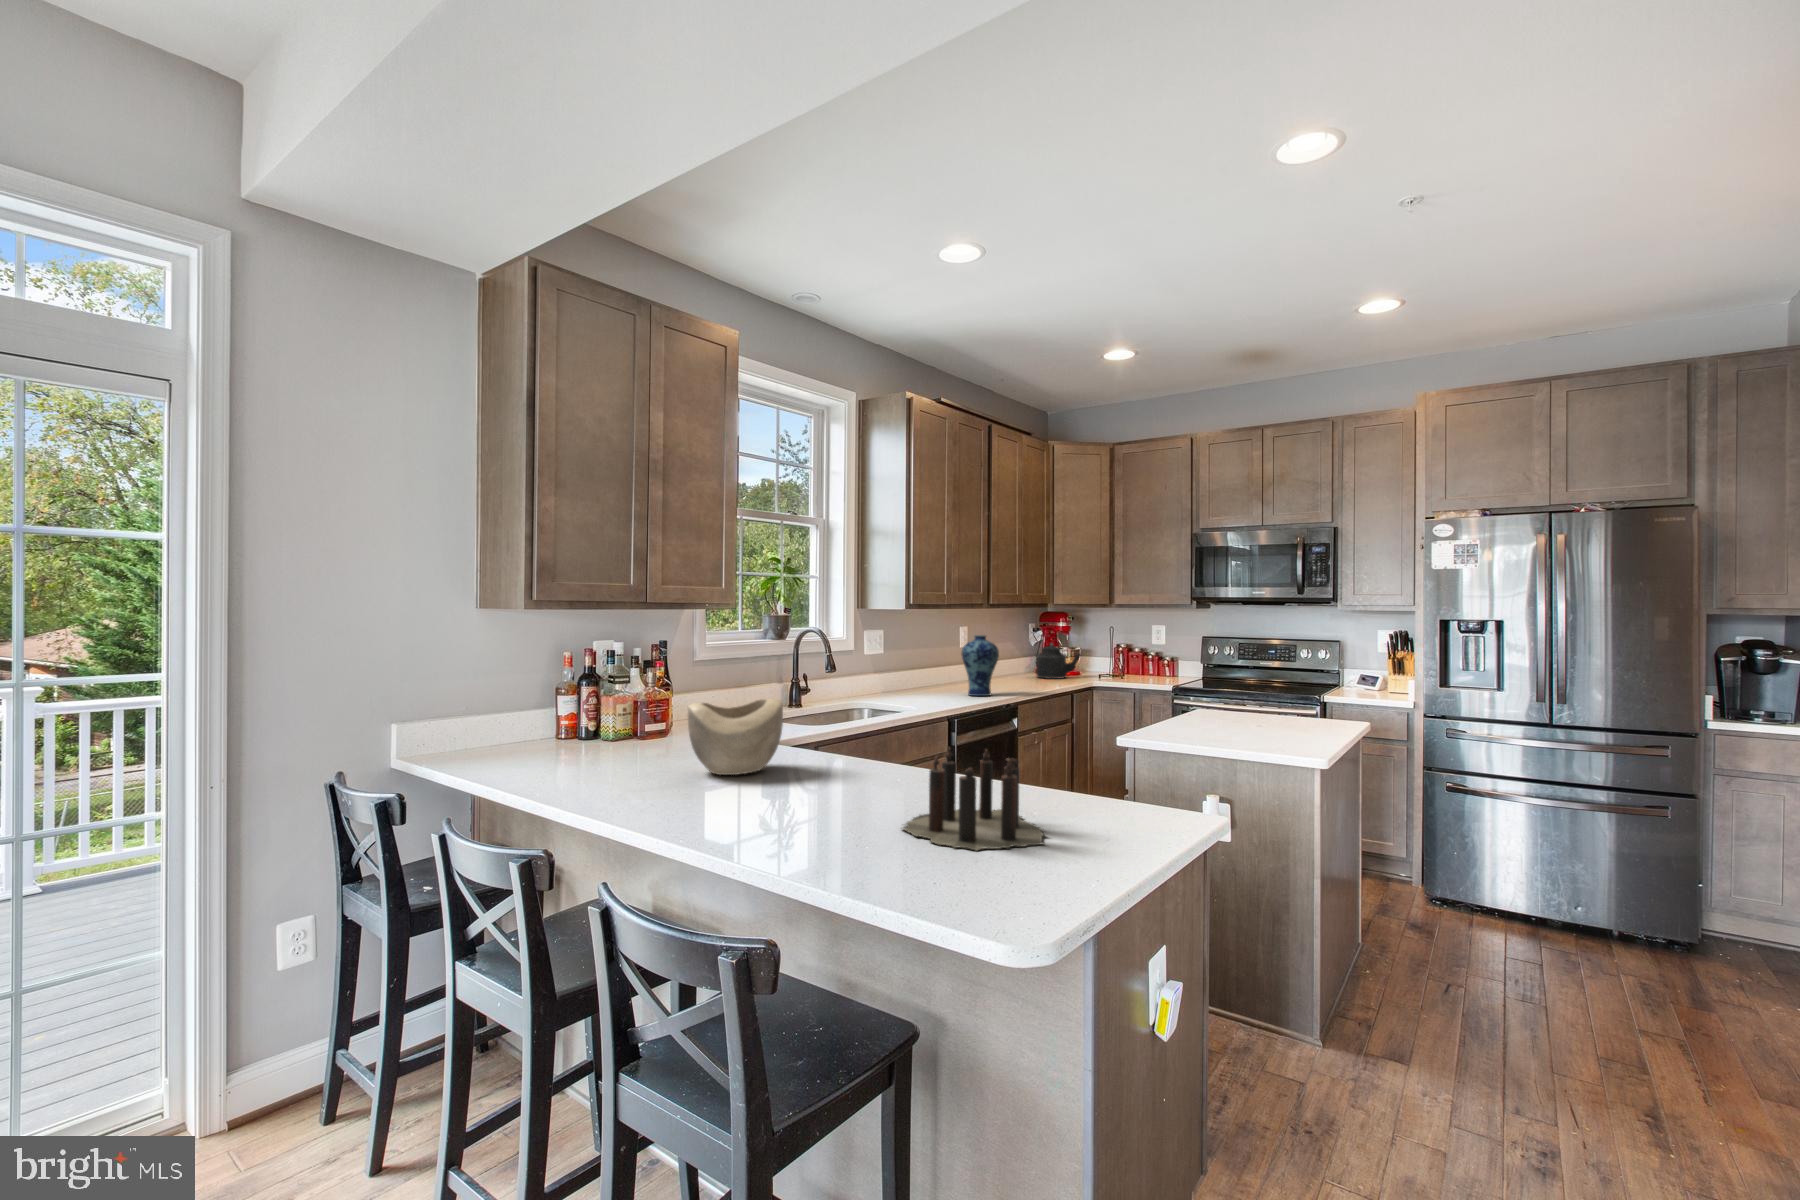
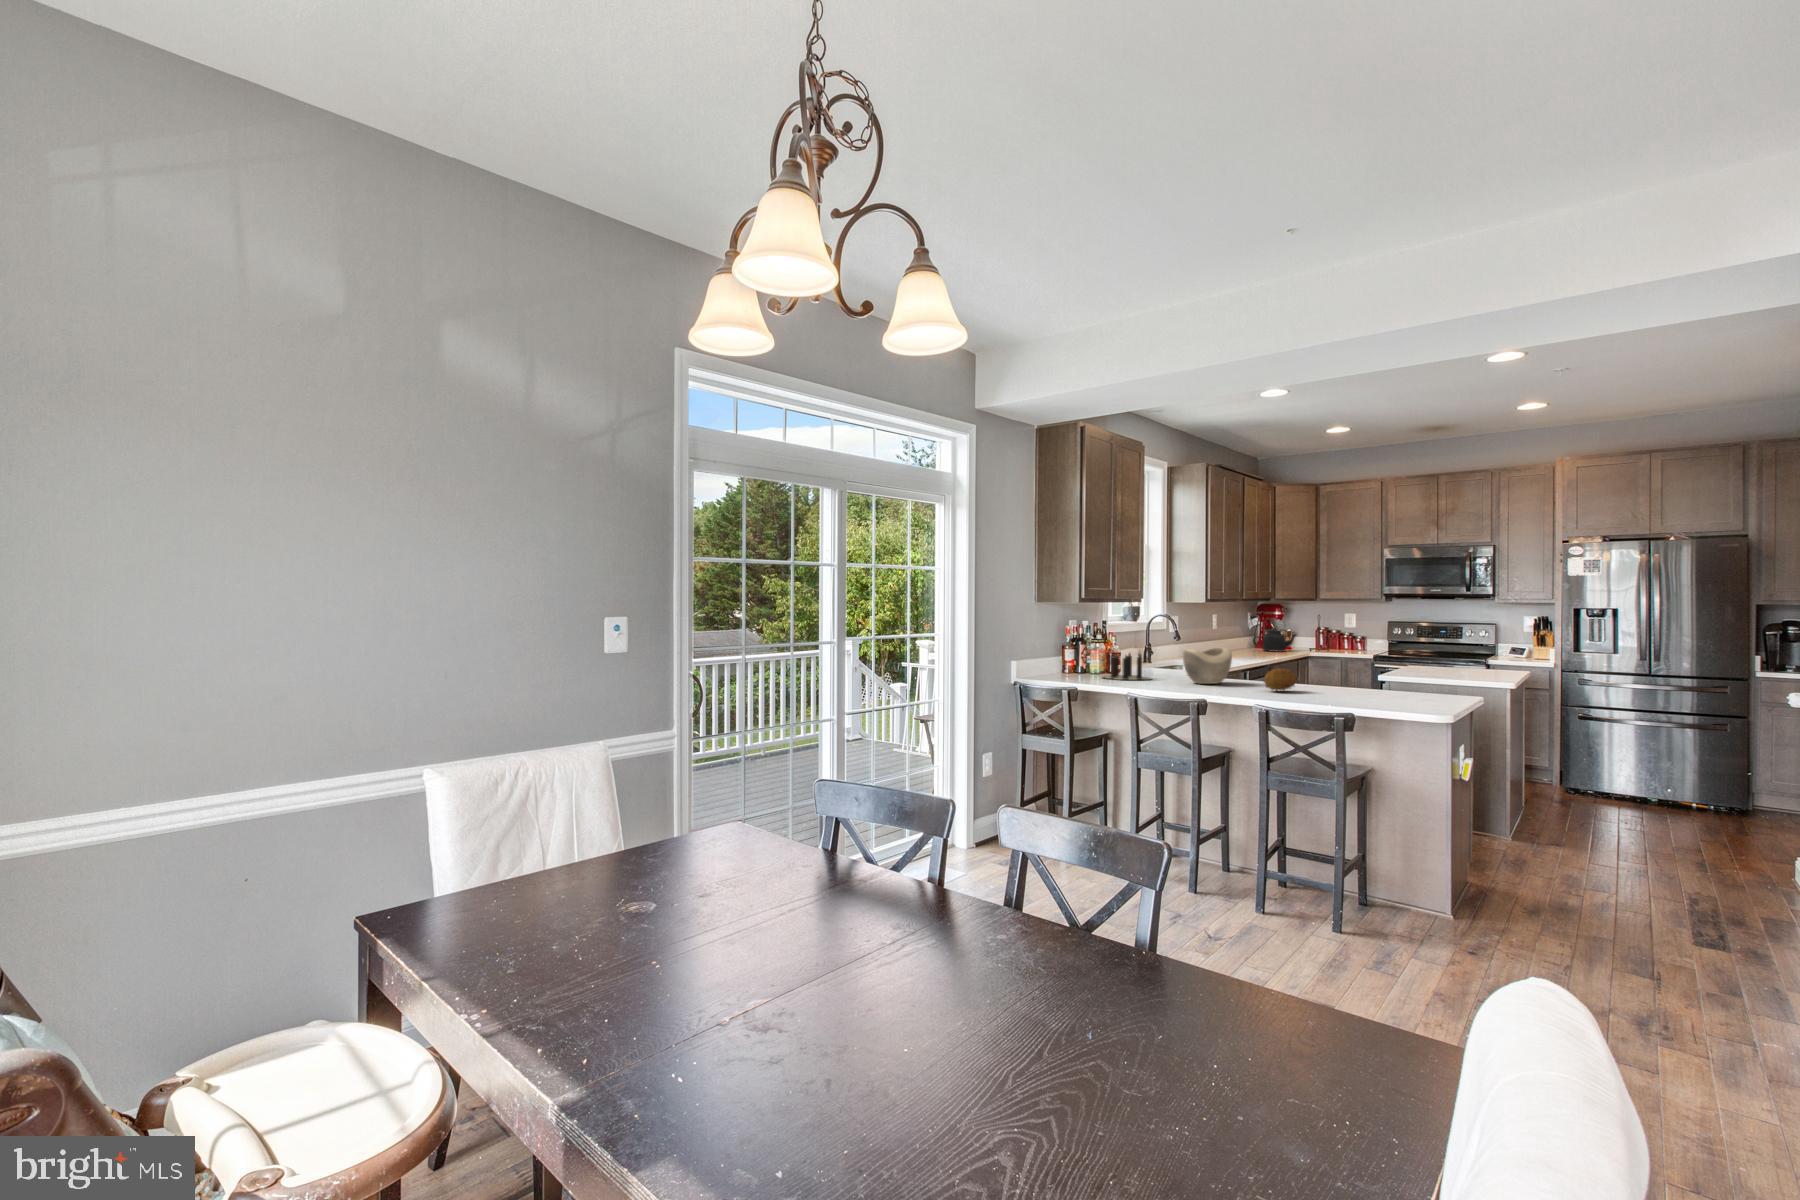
vase: present [961,635,999,696] -> none [1236,620,1263,659]
candle: present [901,747,1044,850] -> present [1103,652,1150,680]
fruit: none [774,751,852,808] -> present [1264,668,1297,691]

